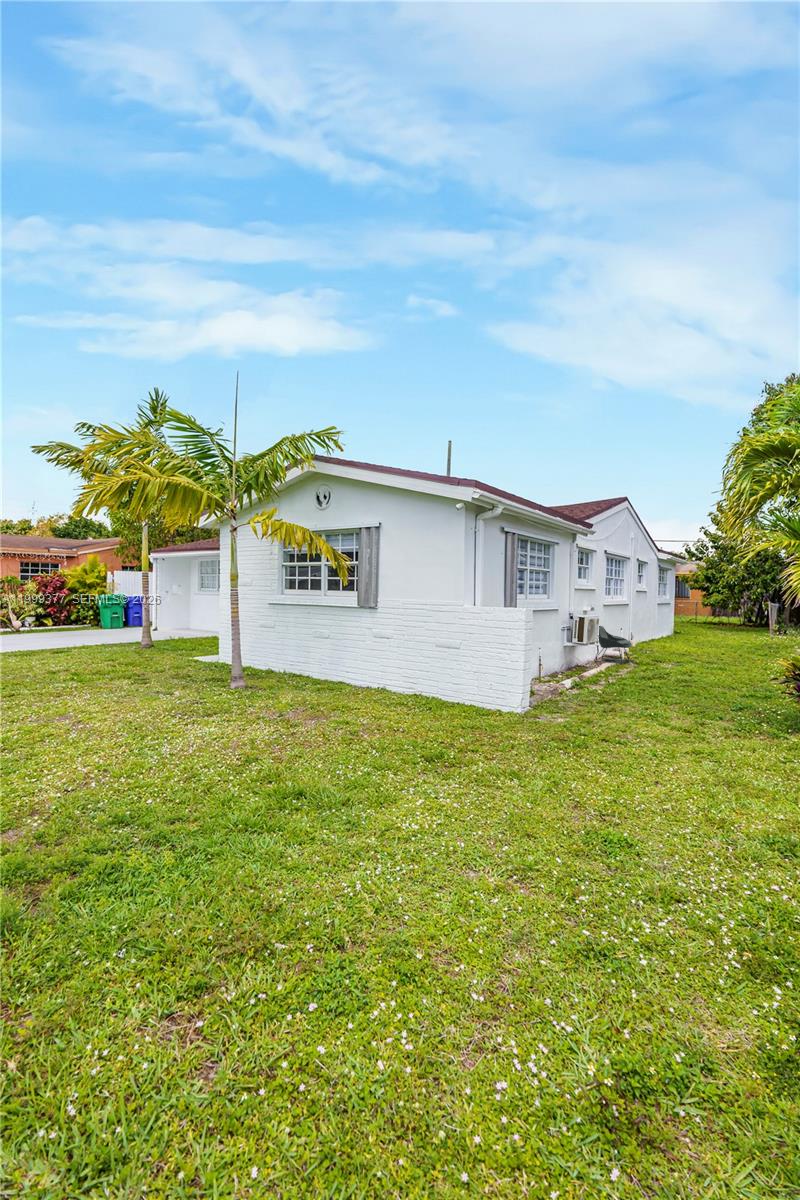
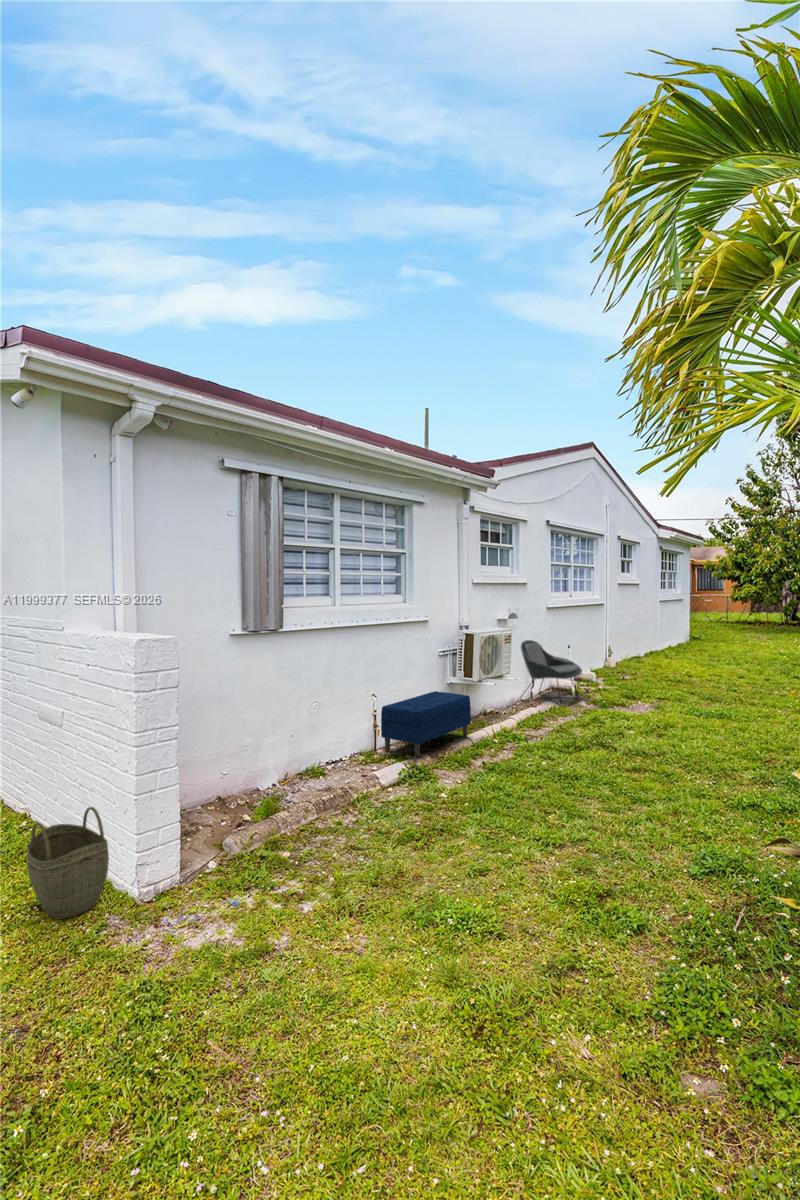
bench: none [543,651,585,683] -> present [381,691,471,759]
woven basket: none [469,679,503,721] -> present [27,807,109,919]

